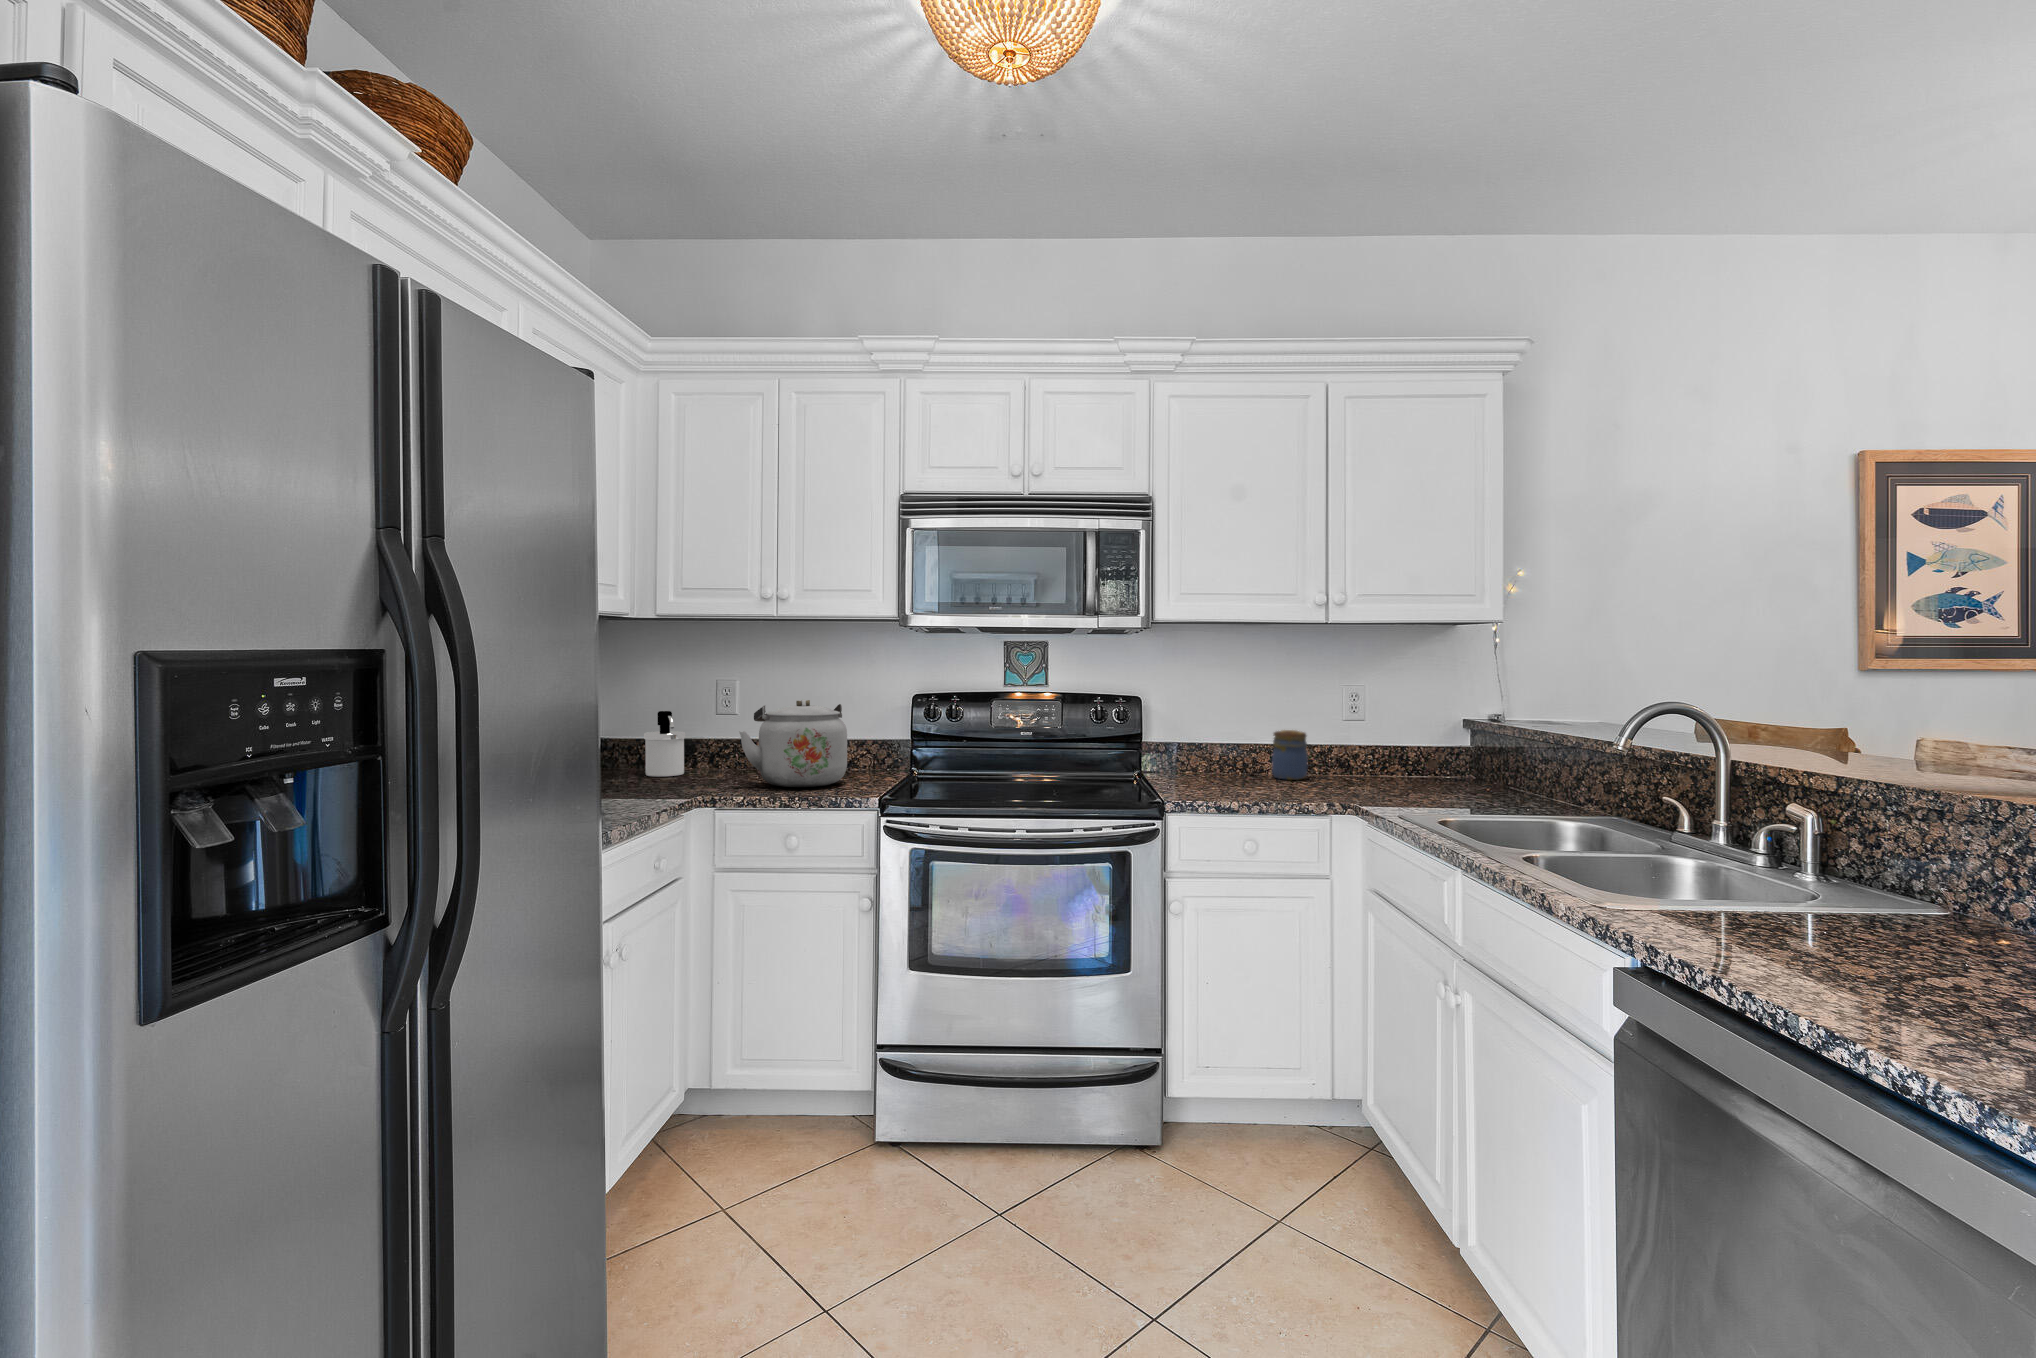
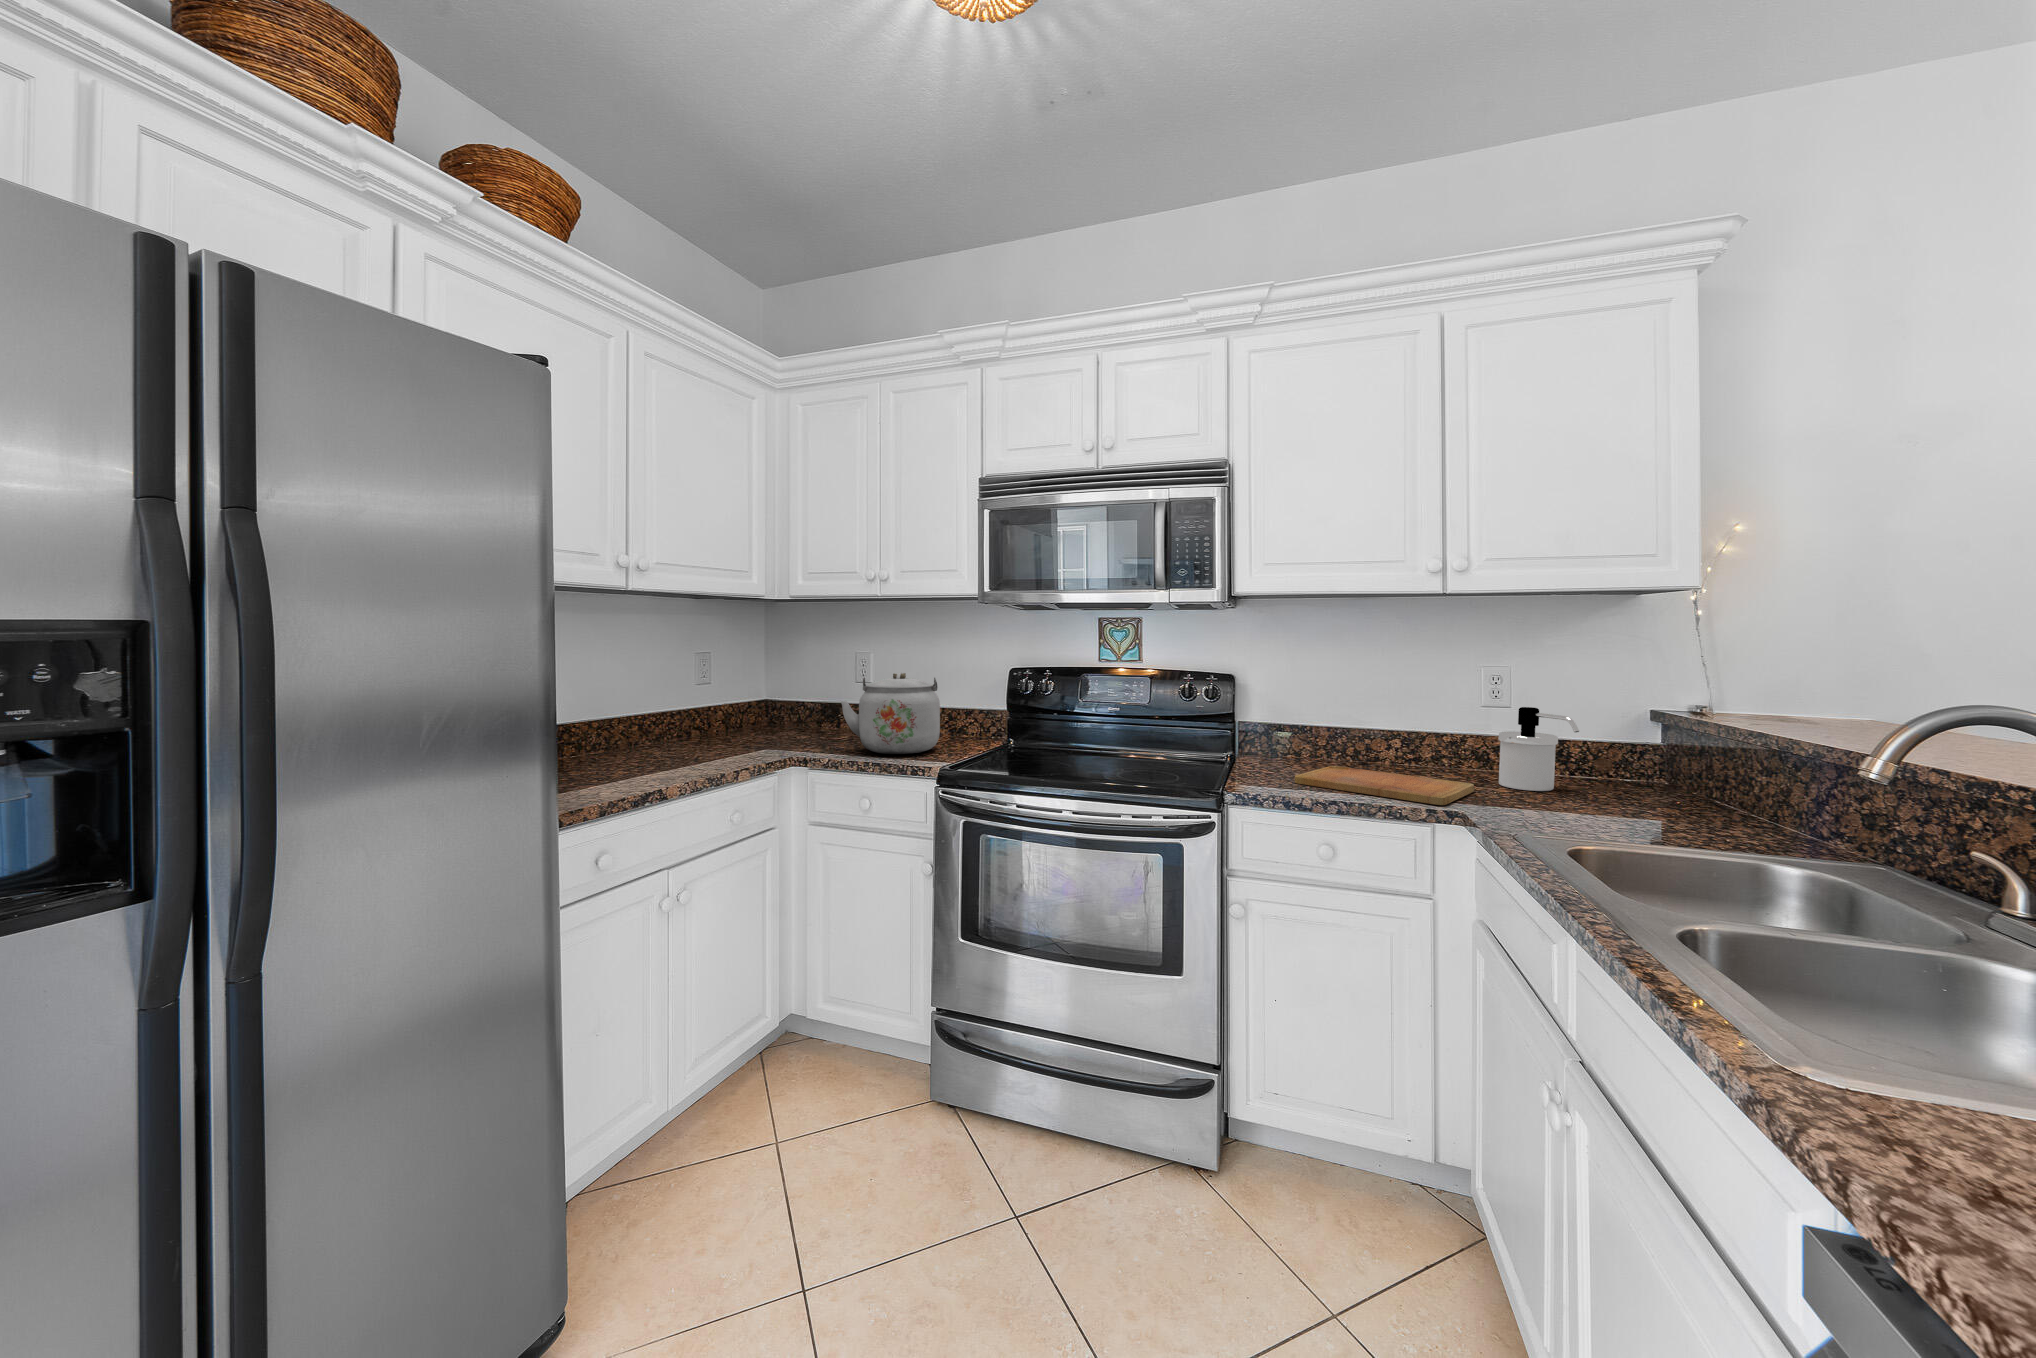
soap dispenser: present [644,711,685,777] -> present [1498,707,1579,791]
jar: present [1272,730,1308,780] -> none [1389,716,1435,772]
cutting board: none [1208,777,1349,801] -> present [1295,766,1474,805]

